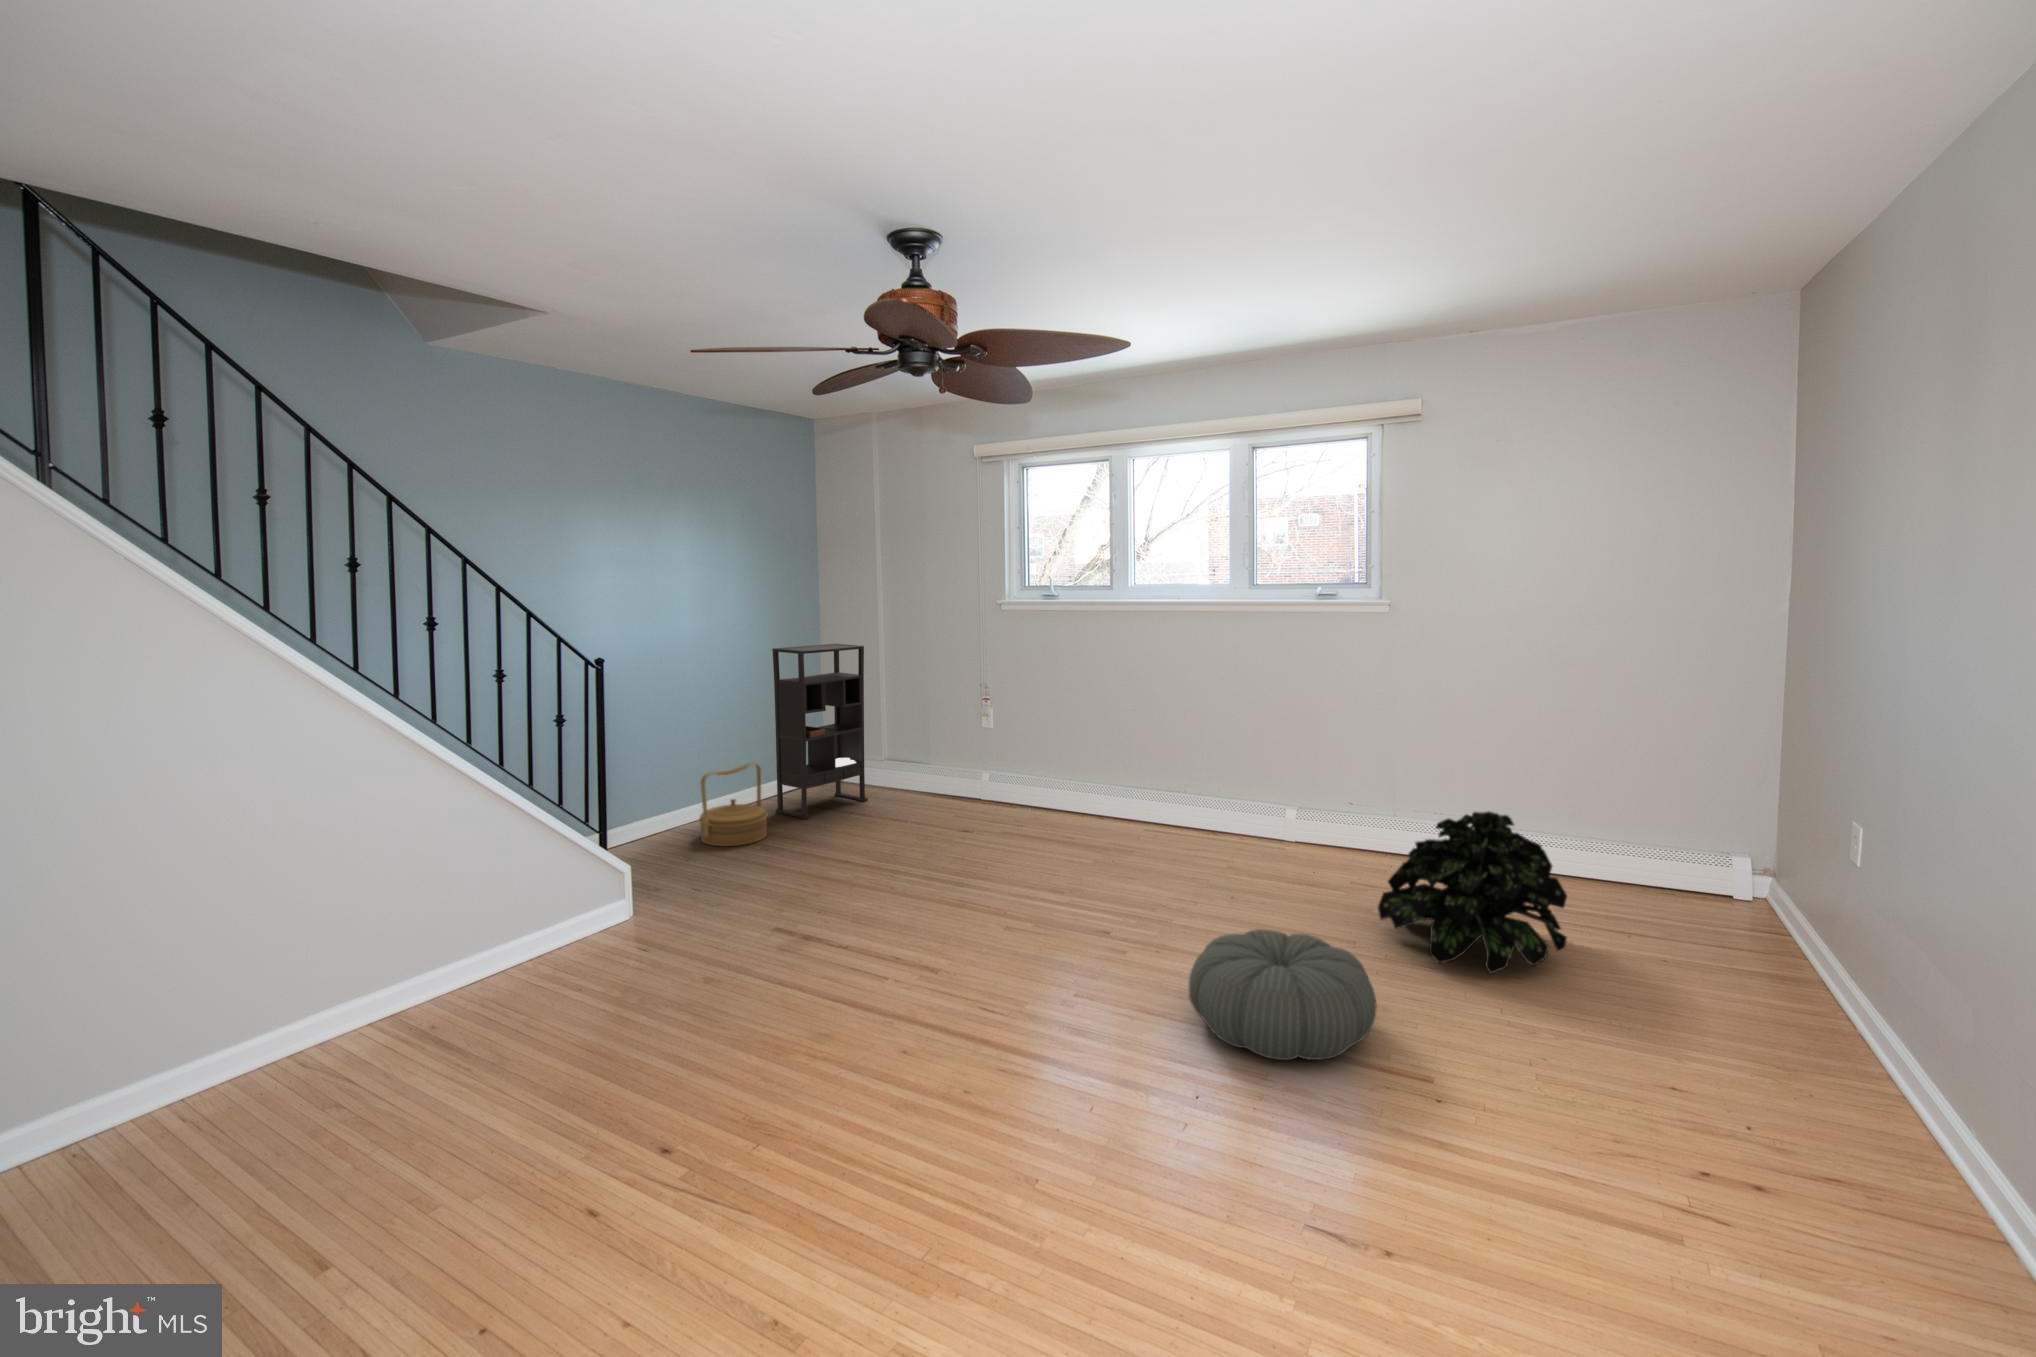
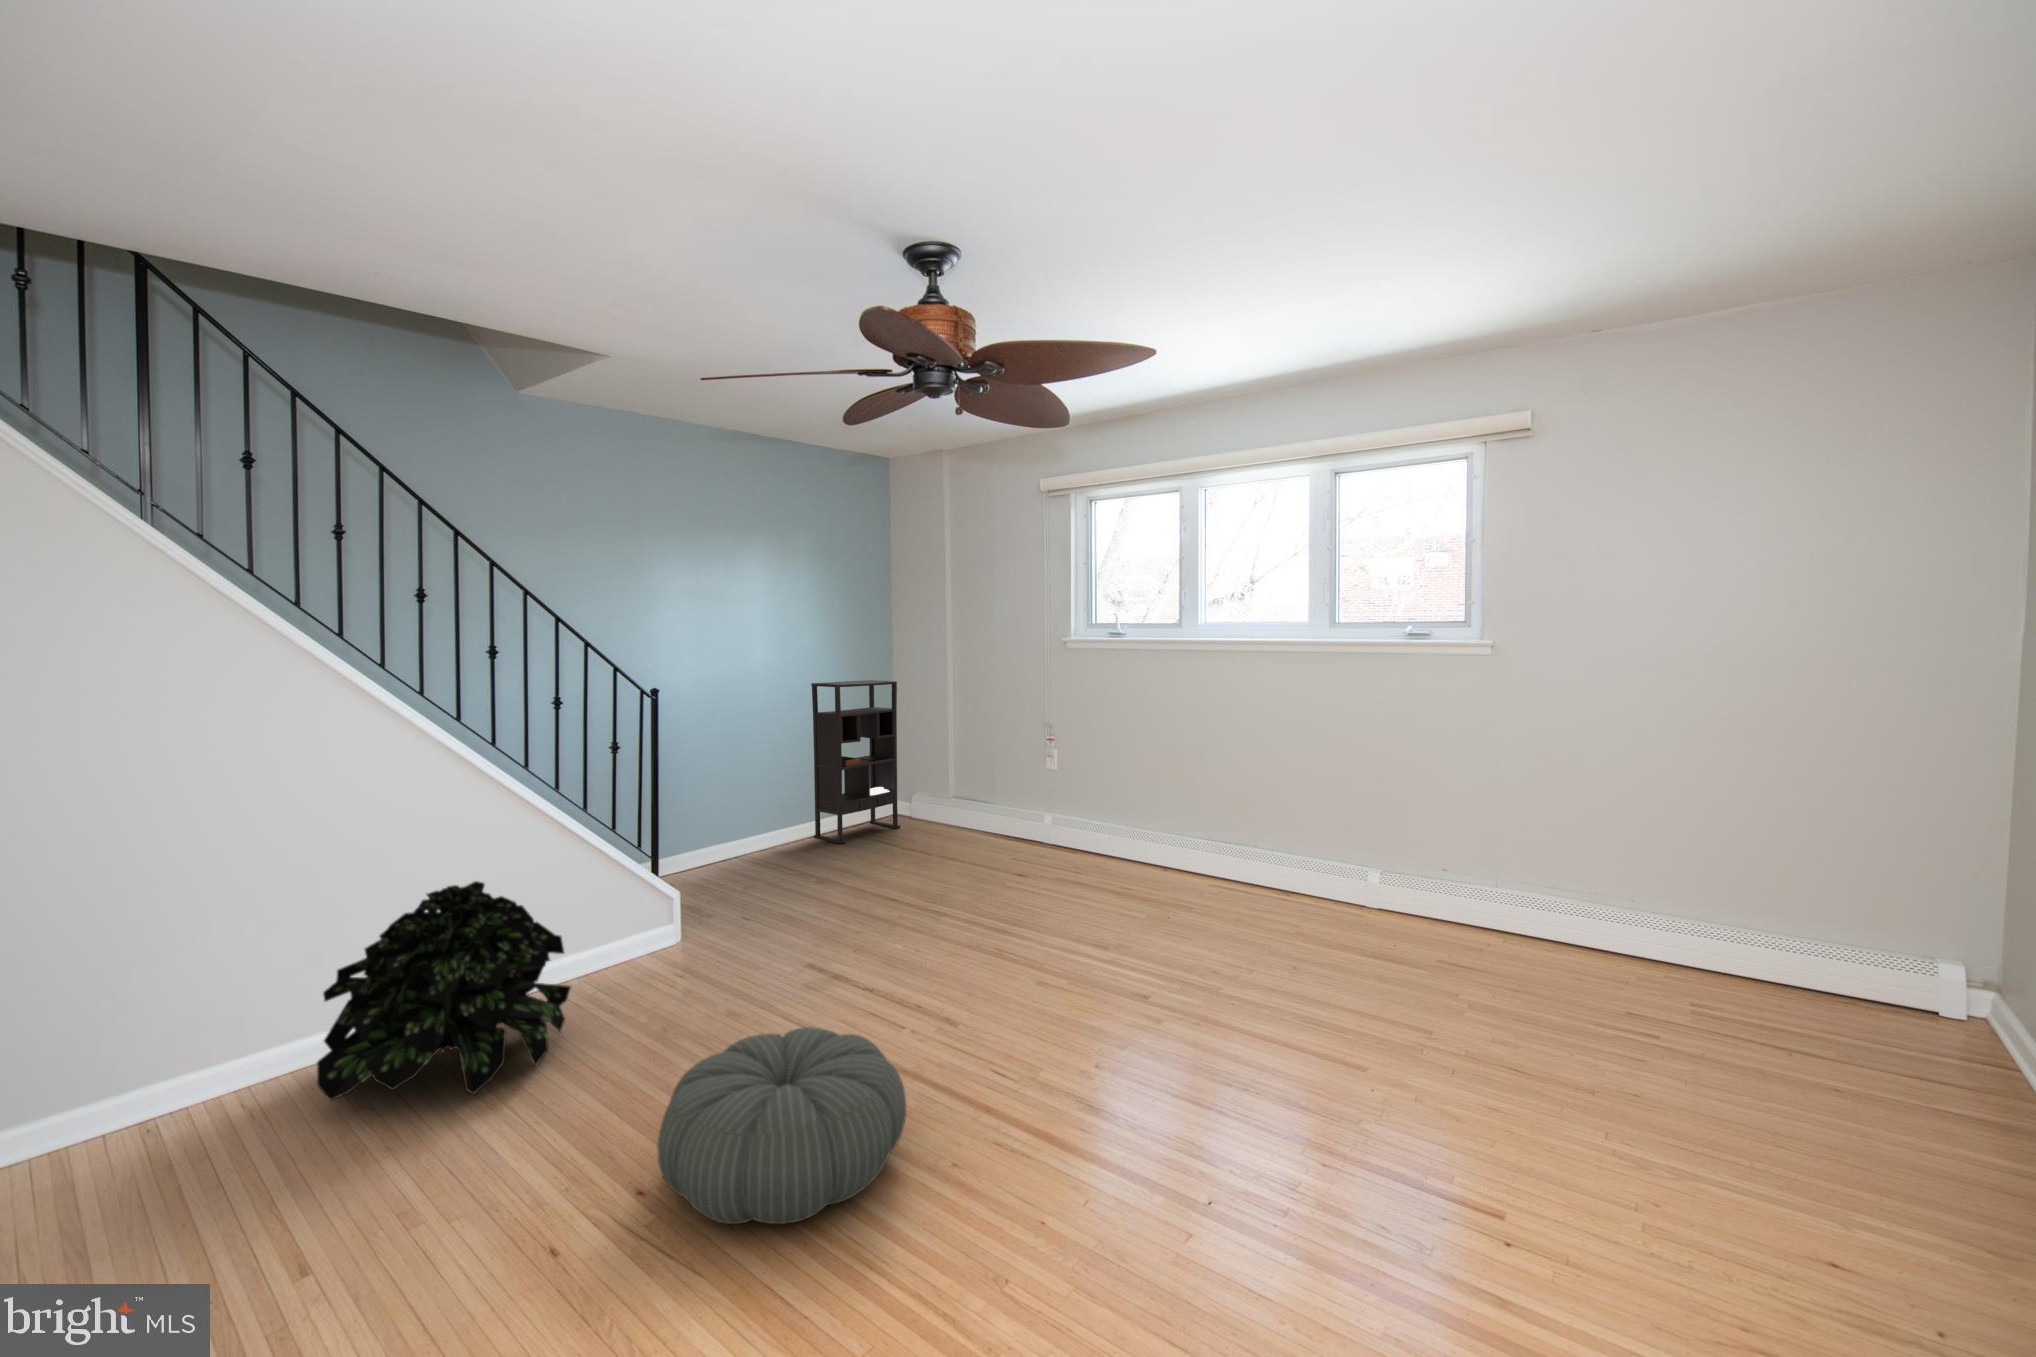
woven basket: present [699,763,767,846] -> none [742,789,805,868]
potted plant: present [1378,811,1567,973] -> present [317,881,571,1100]
pouf: present [1189,929,1377,1060] -> present [657,1027,906,1224]

